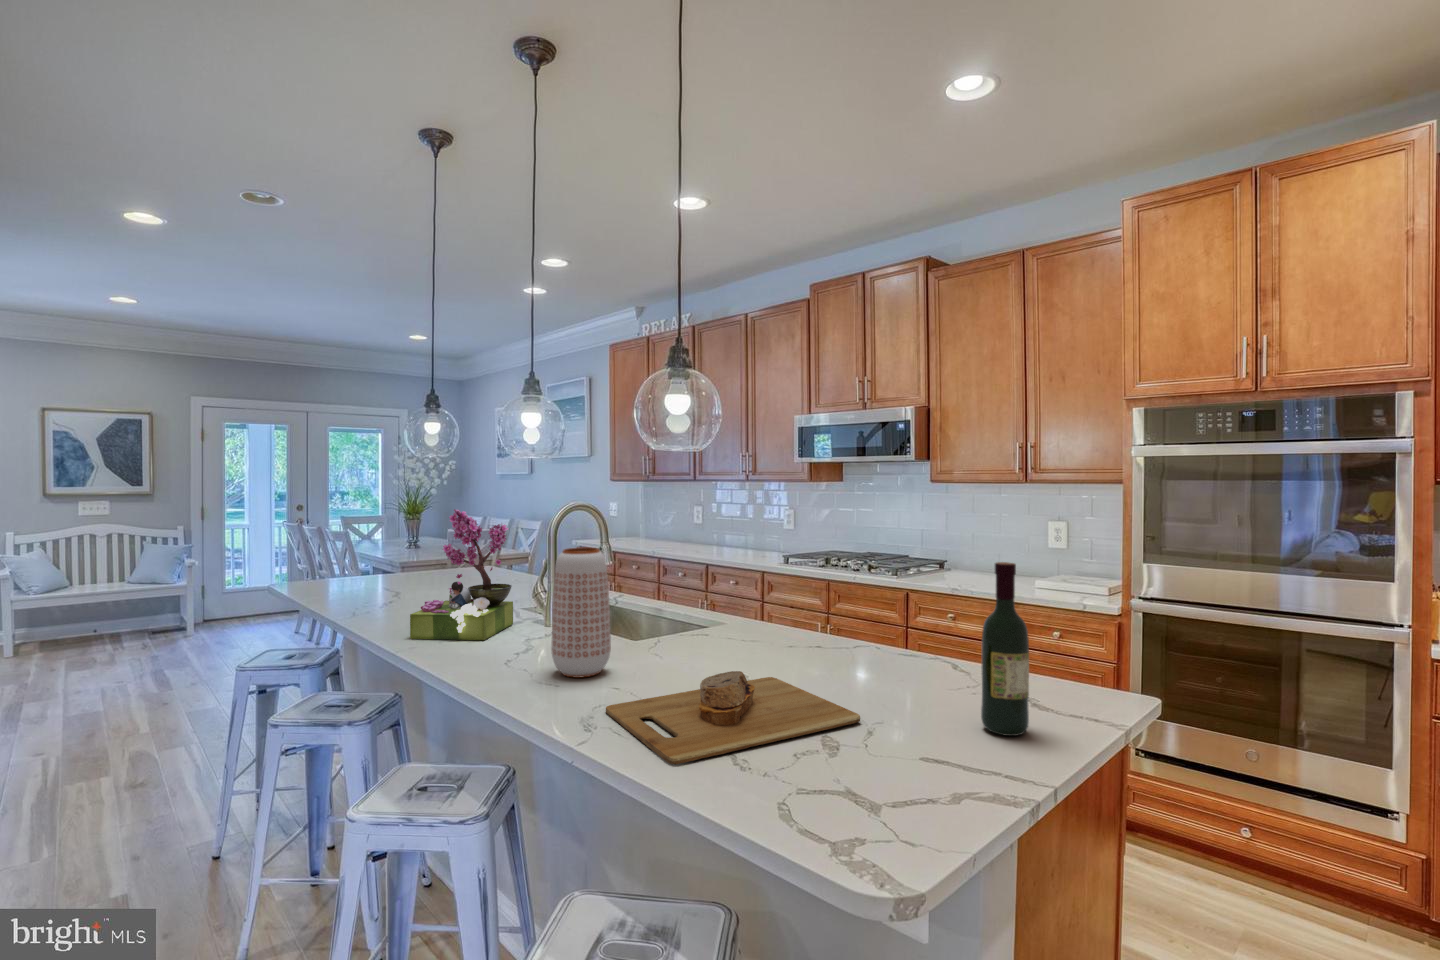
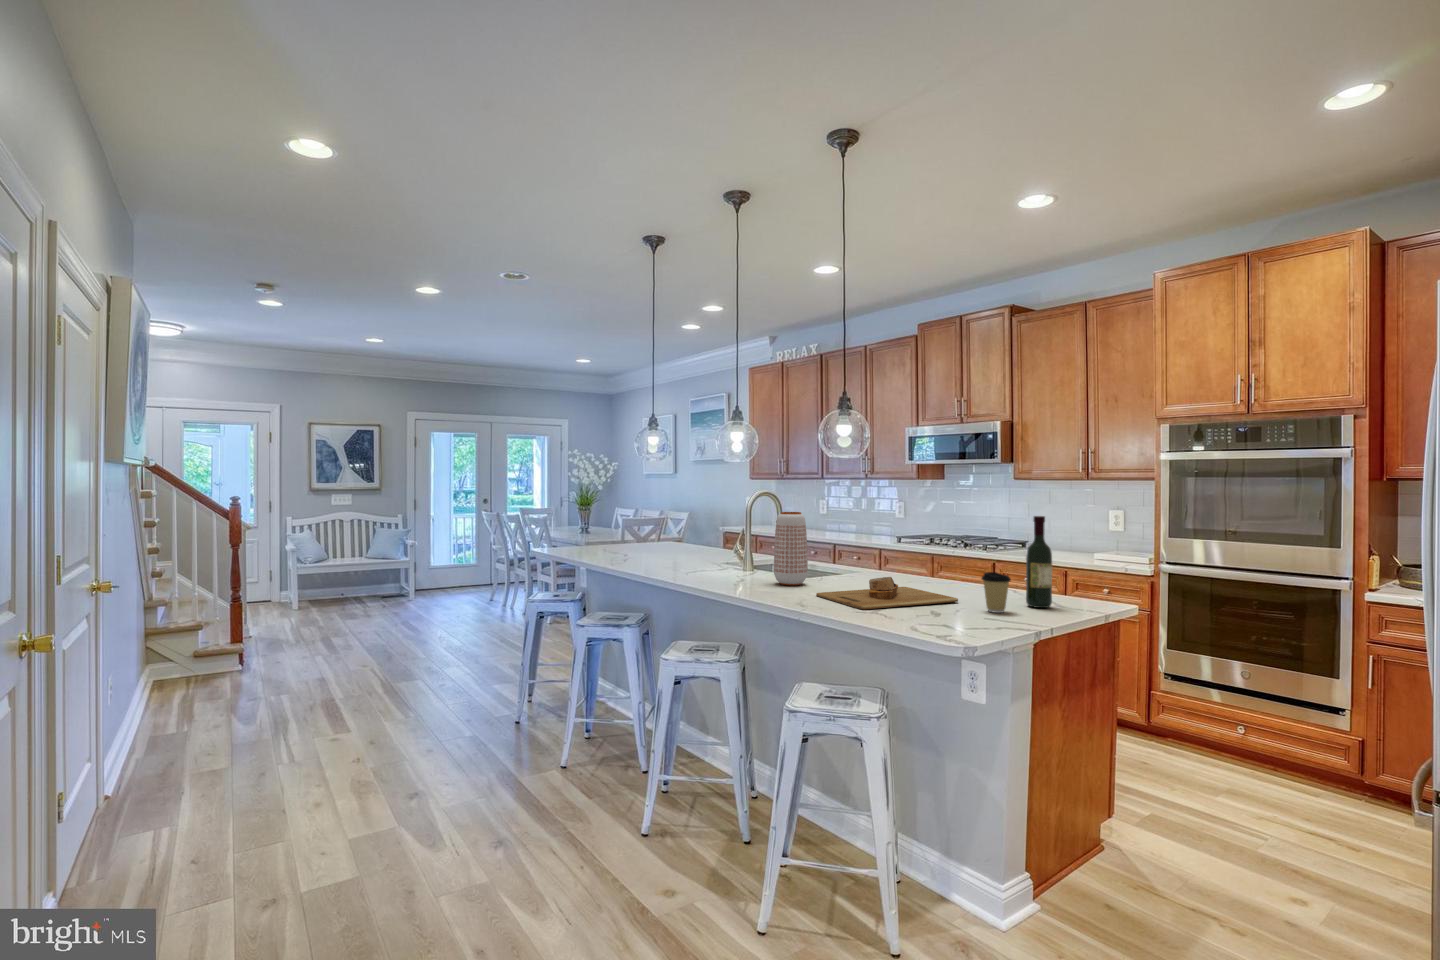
flower arrangement: present [410,509,513,640] -> none [673,491,729,572]
coffee cup: none [903,675,961,761] -> present [982,572,1011,613]

